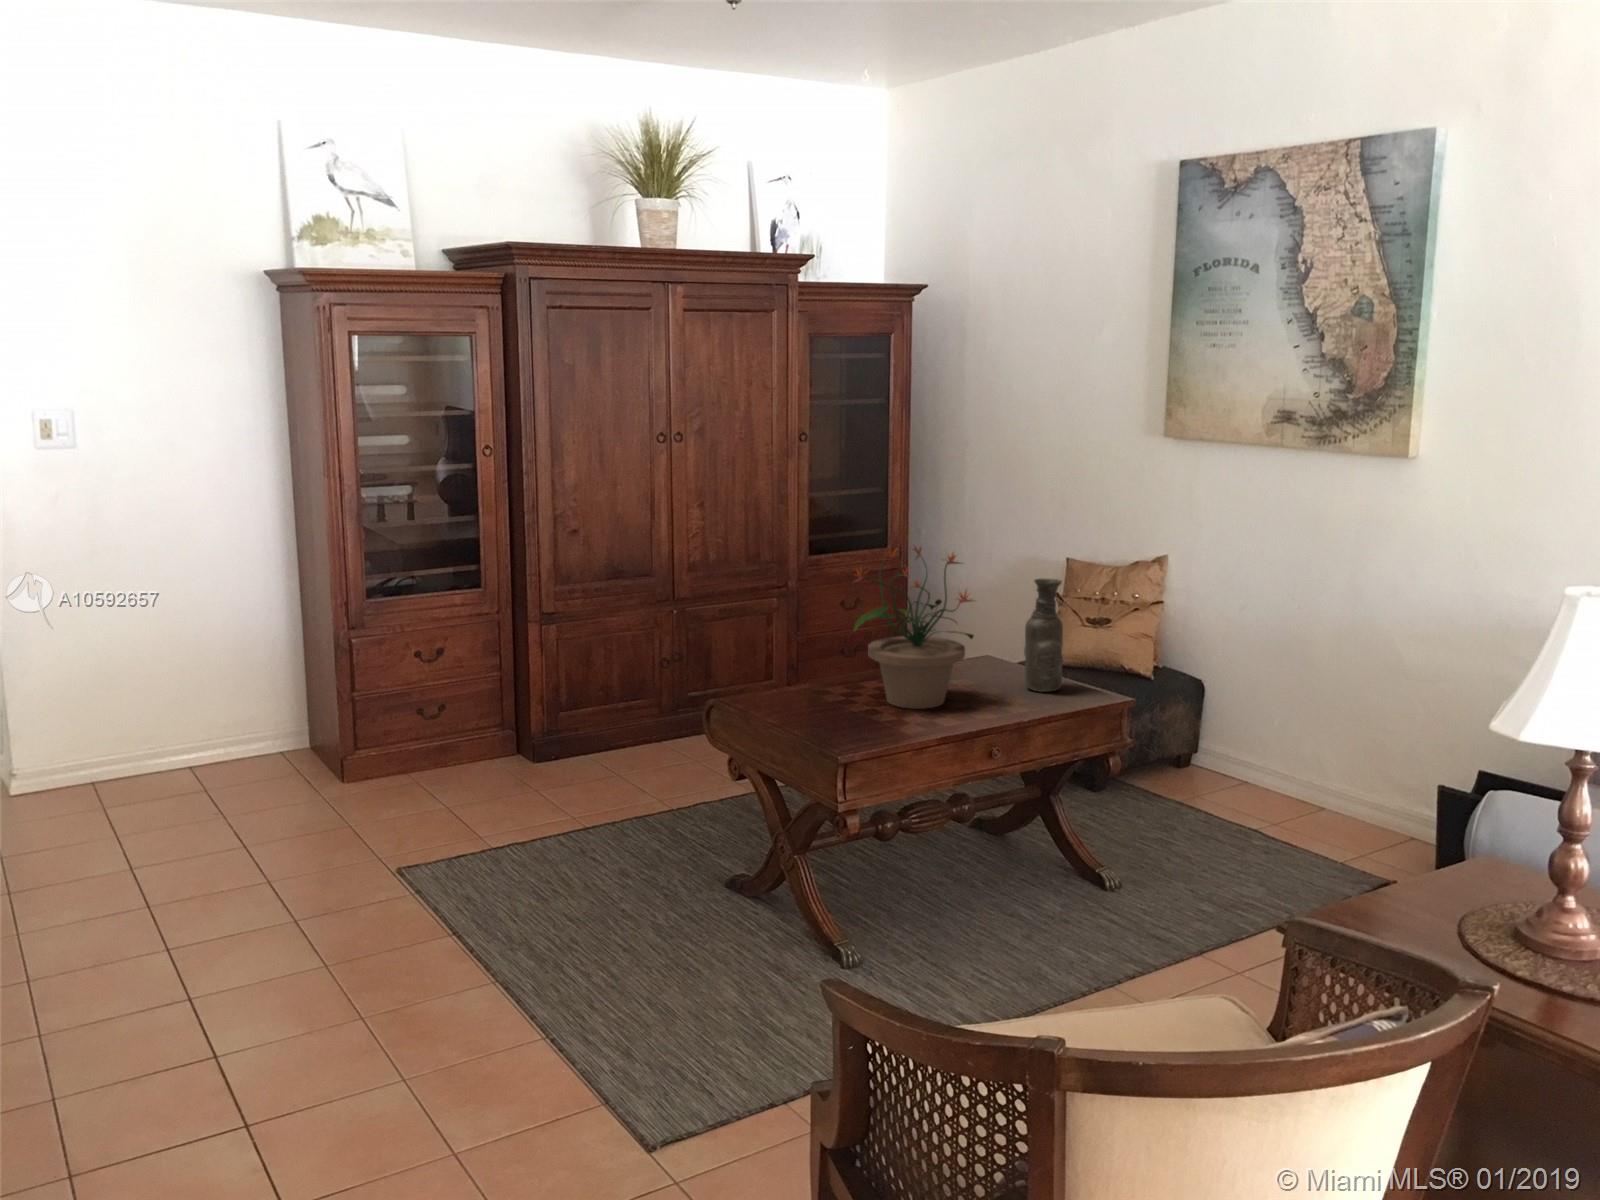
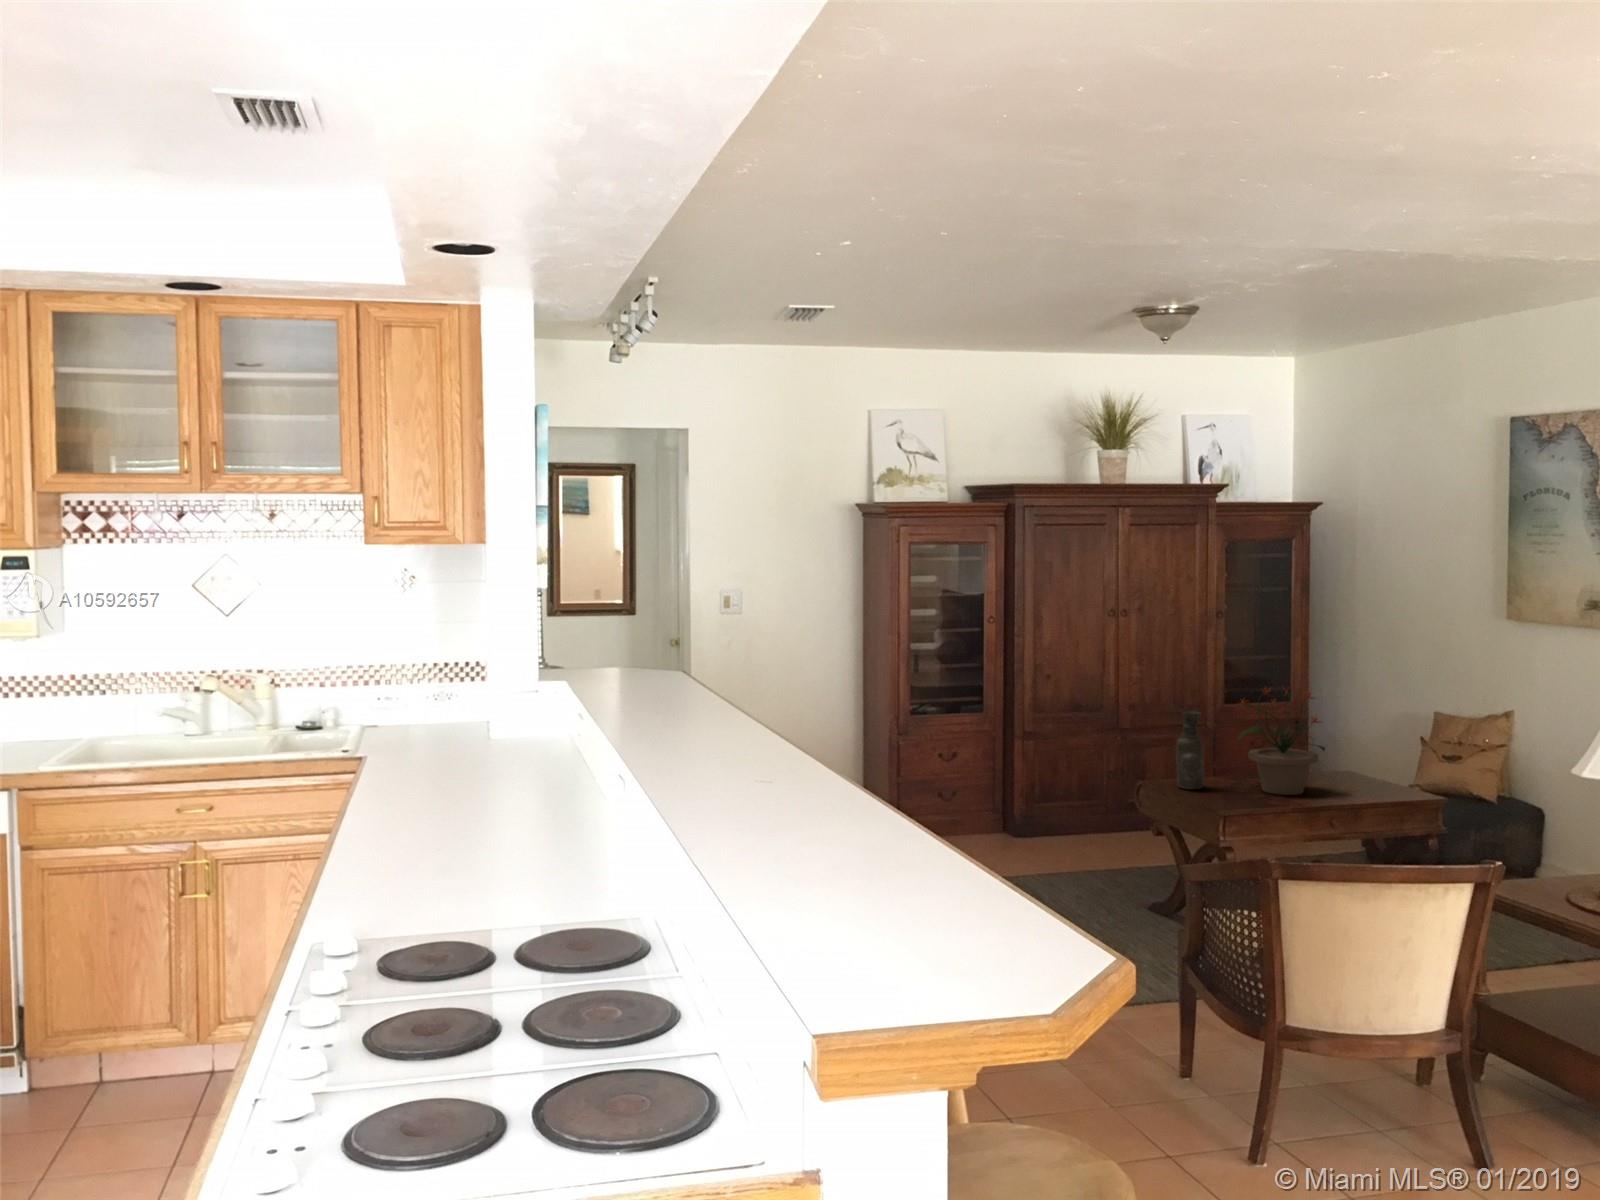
vase: present [1024,579,1063,692] -> present [1176,711,1204,789]

